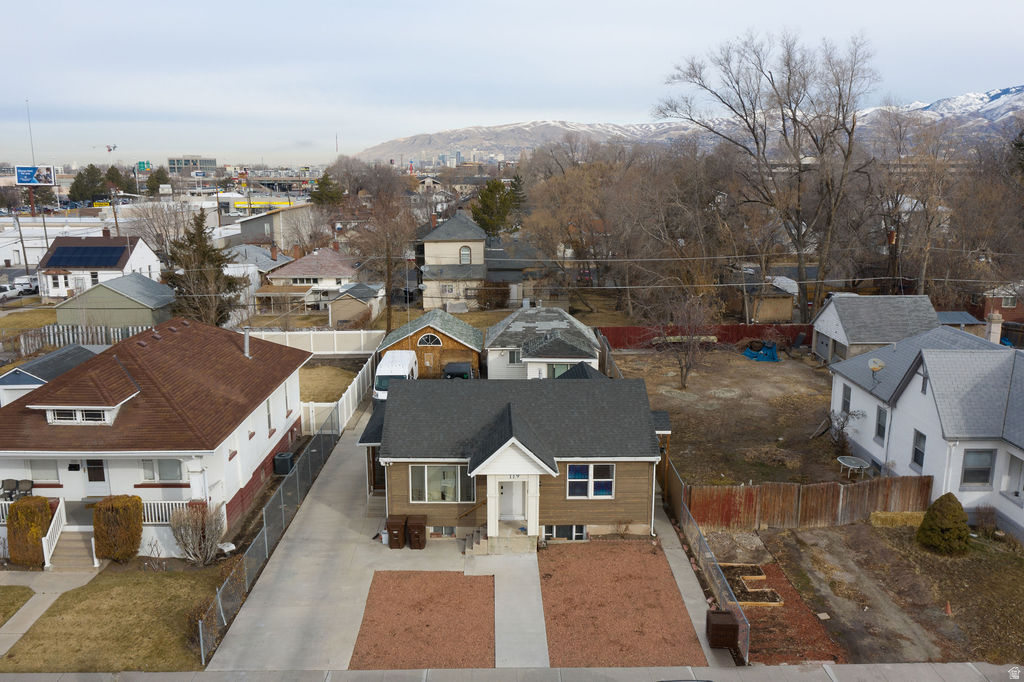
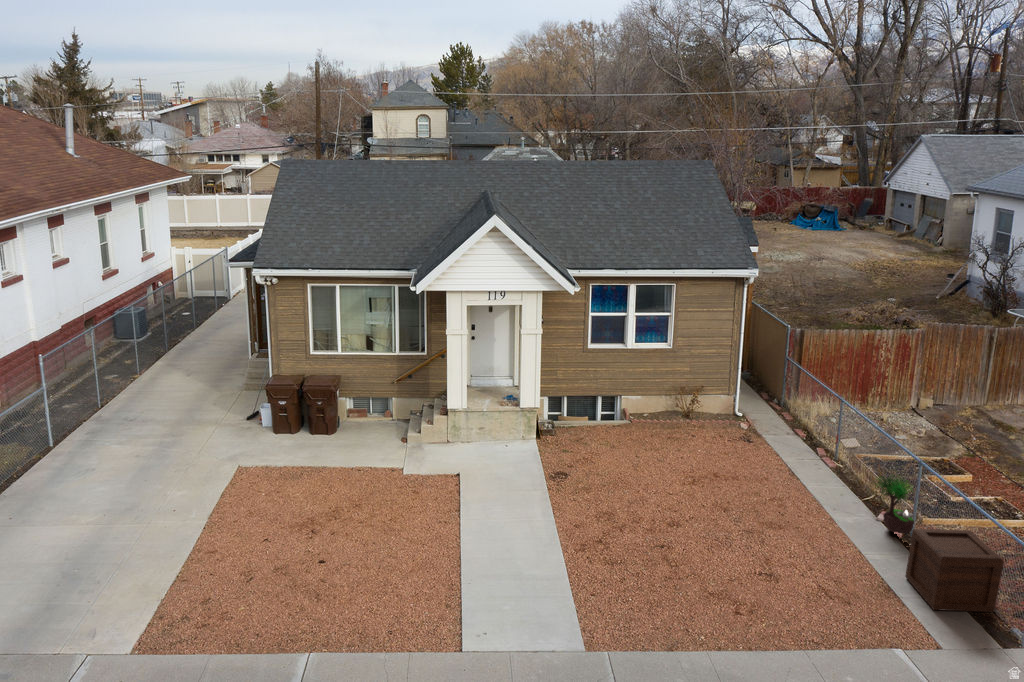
potted tree: none [701,578,721,611] -> present [875,476,914,534]

